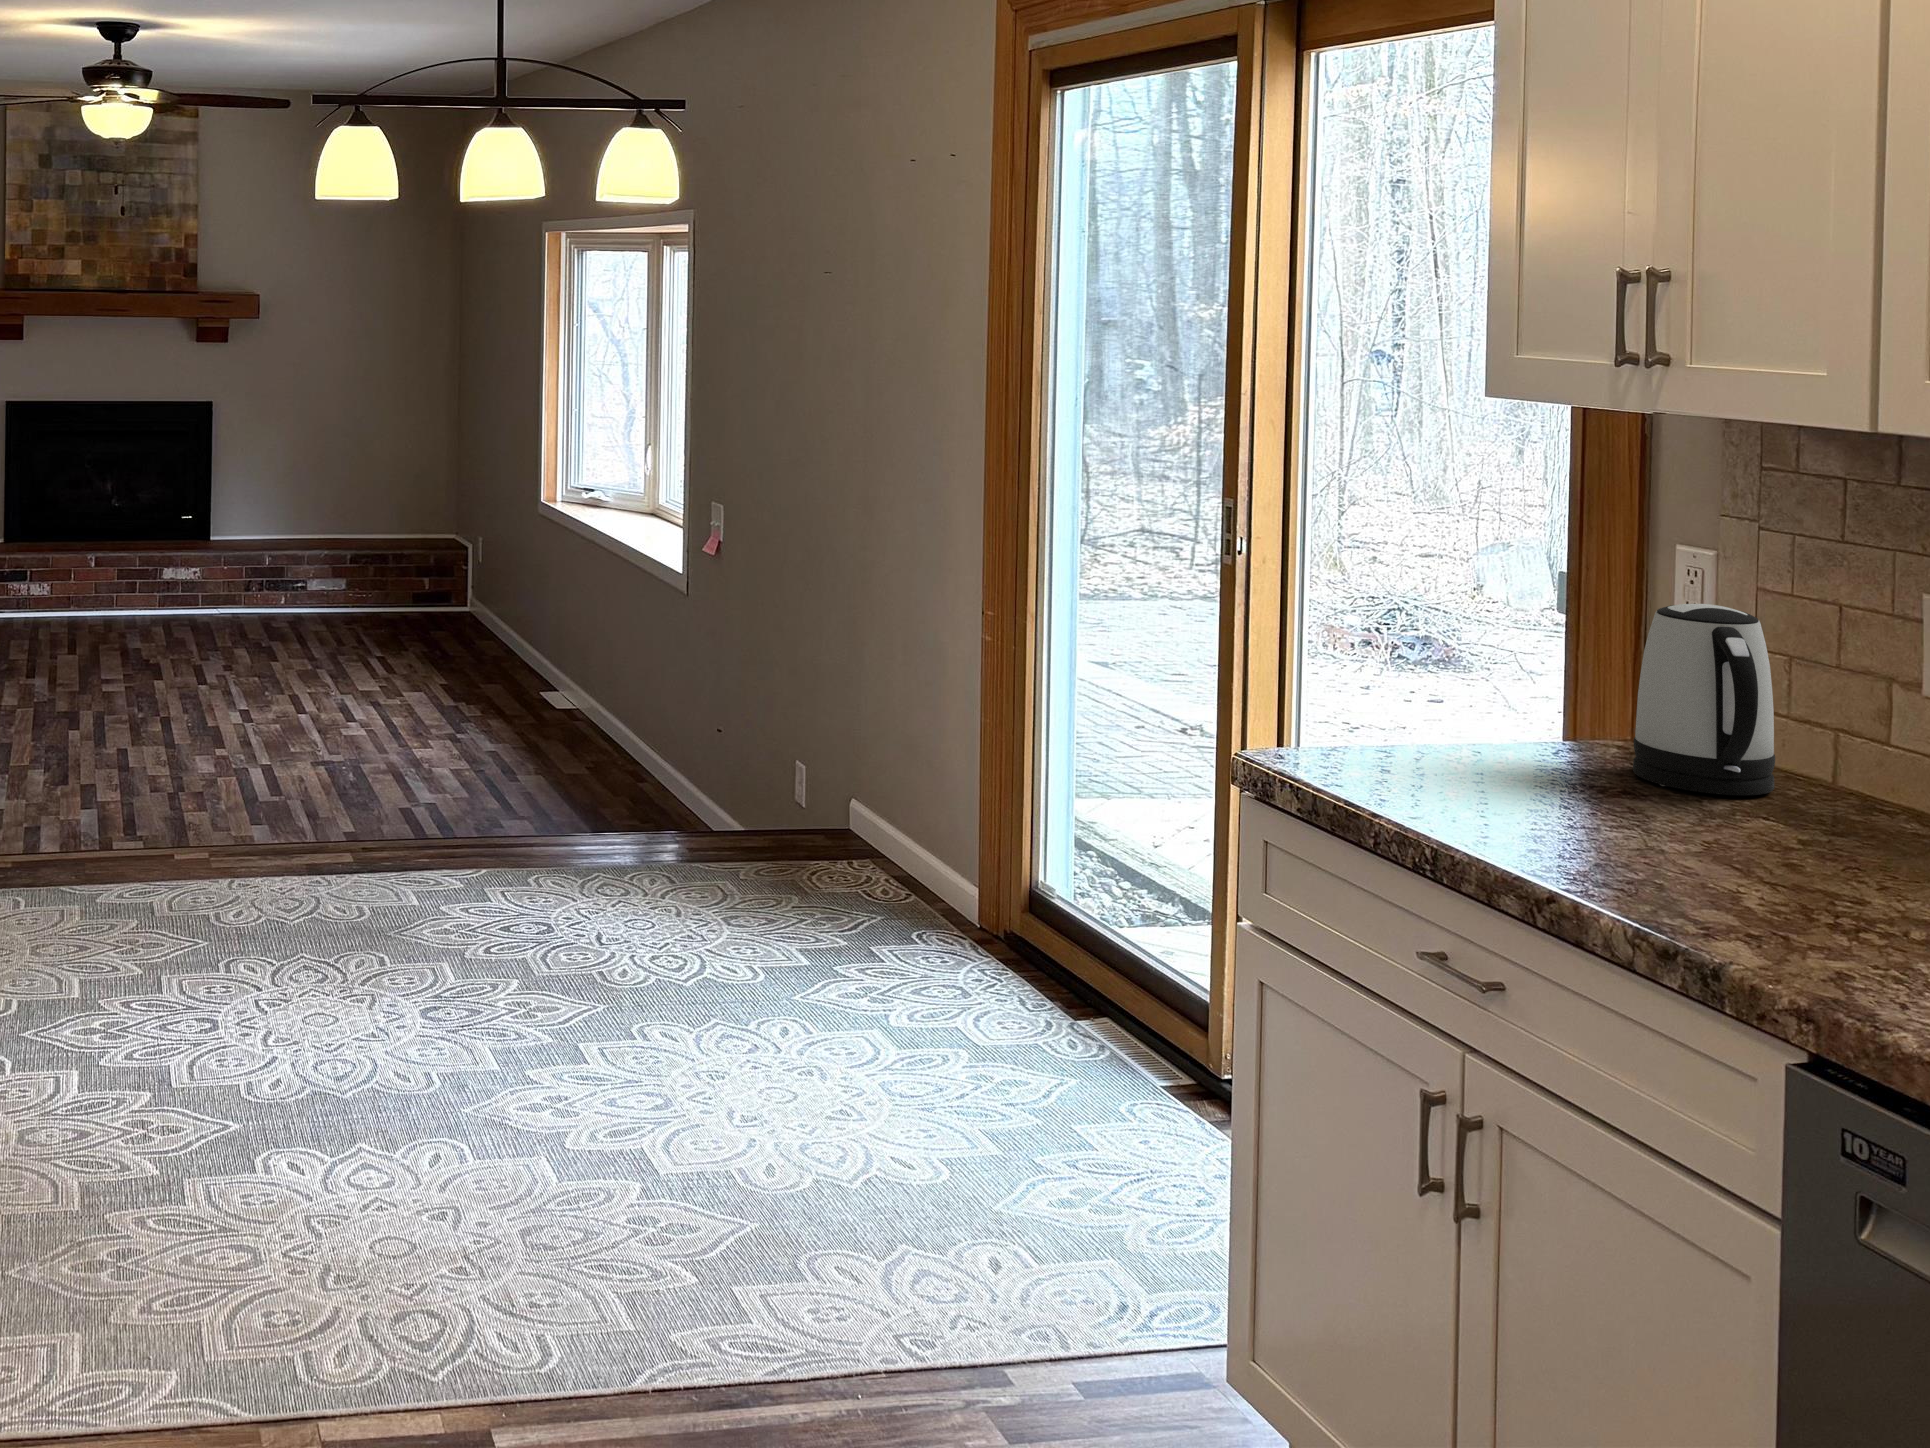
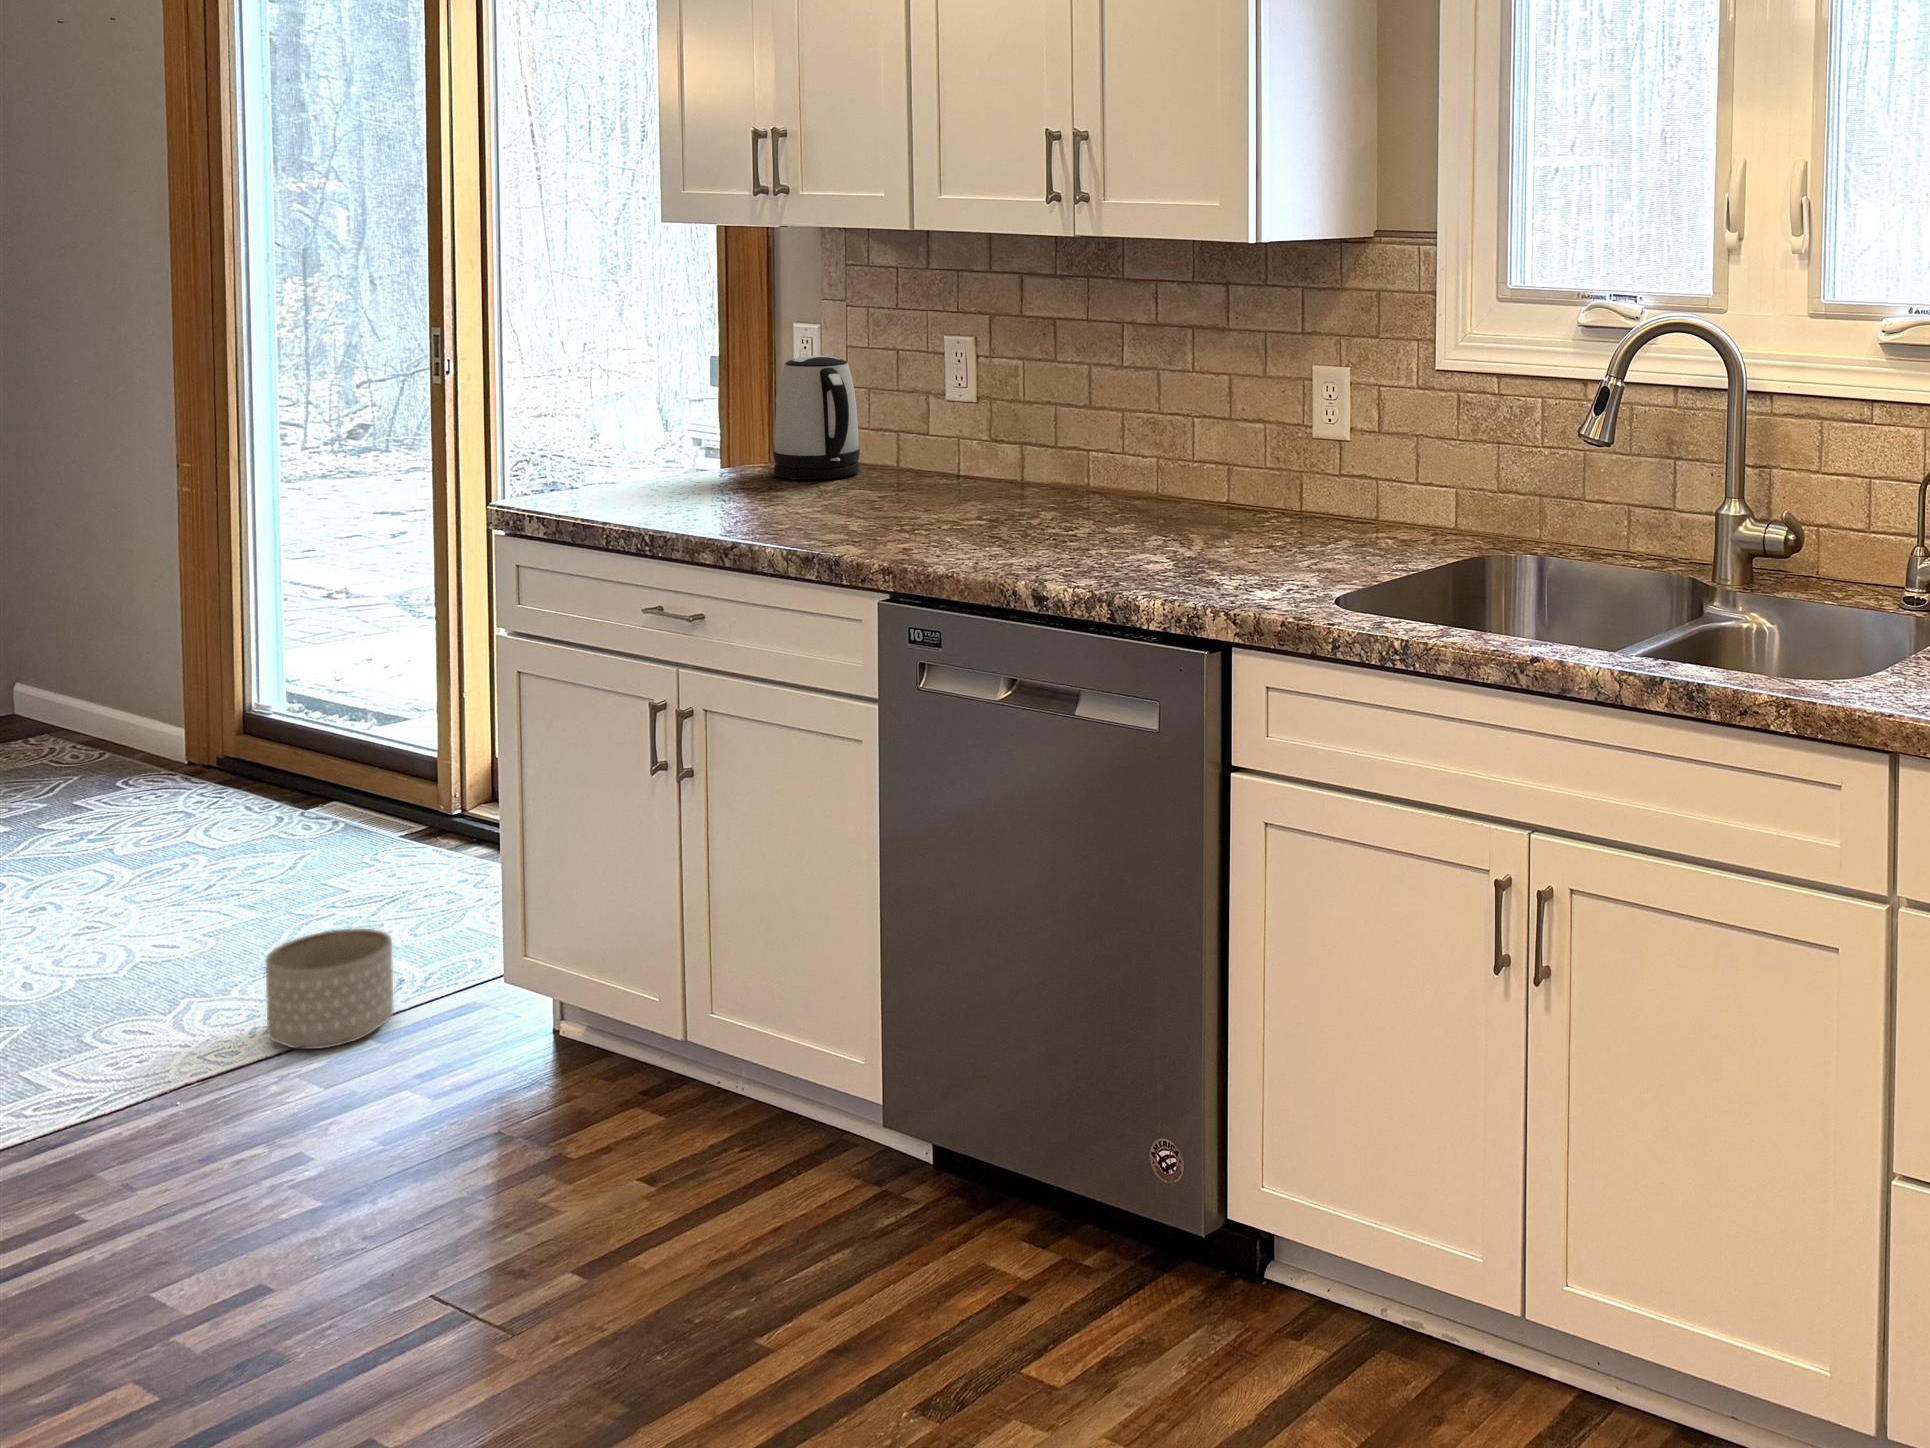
planter: none [965,1222,1102,1381] -> present [266,929,393,1049]

